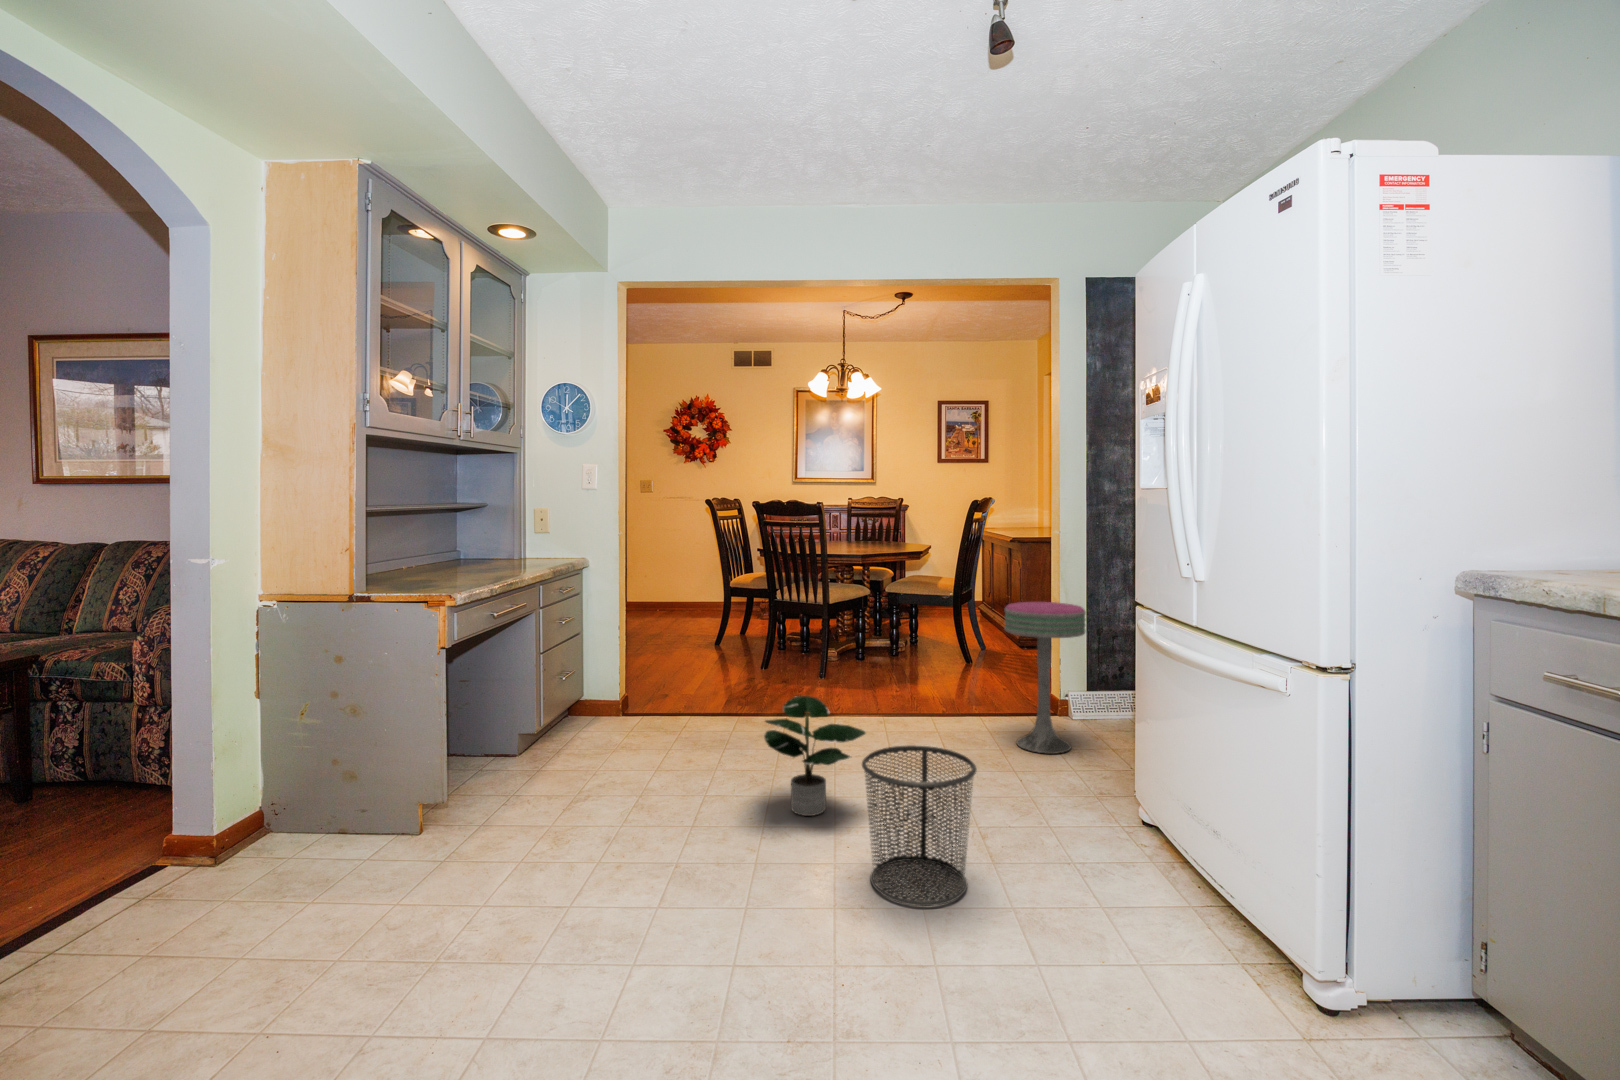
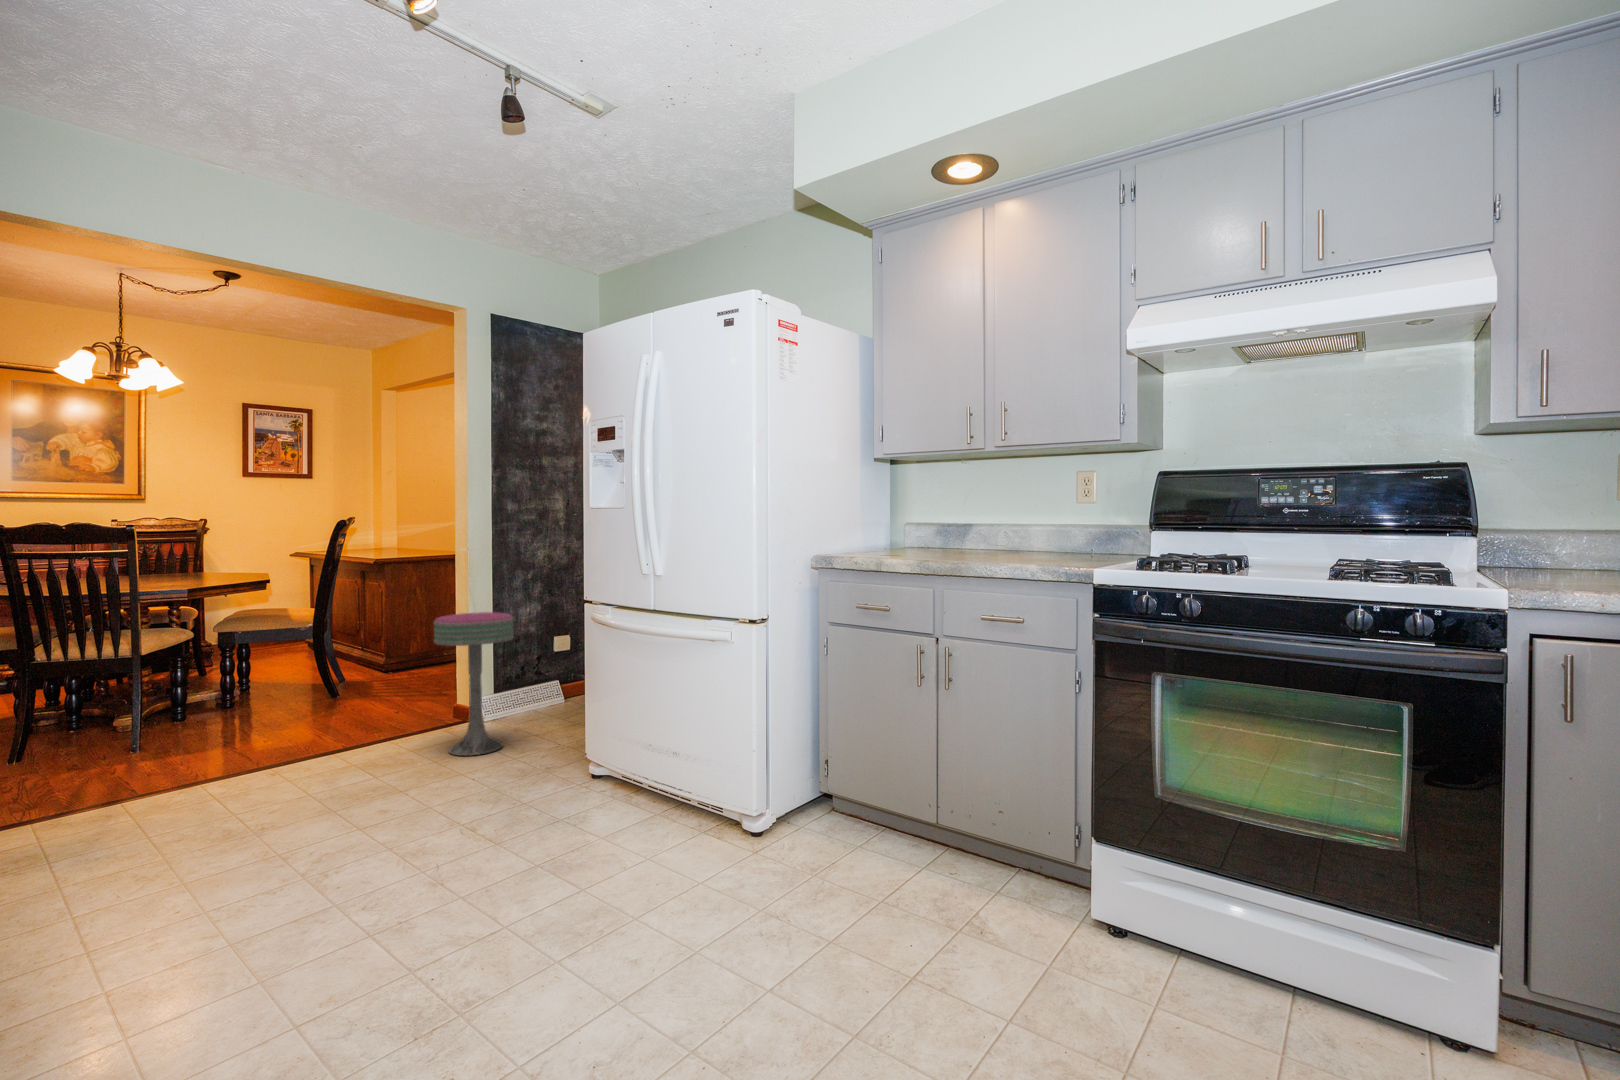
potted plant: present [764,696,865,816] -> none [189,742,341,881]
waste bin: present [862,745,977,906] -> none [386,747,509,902]

